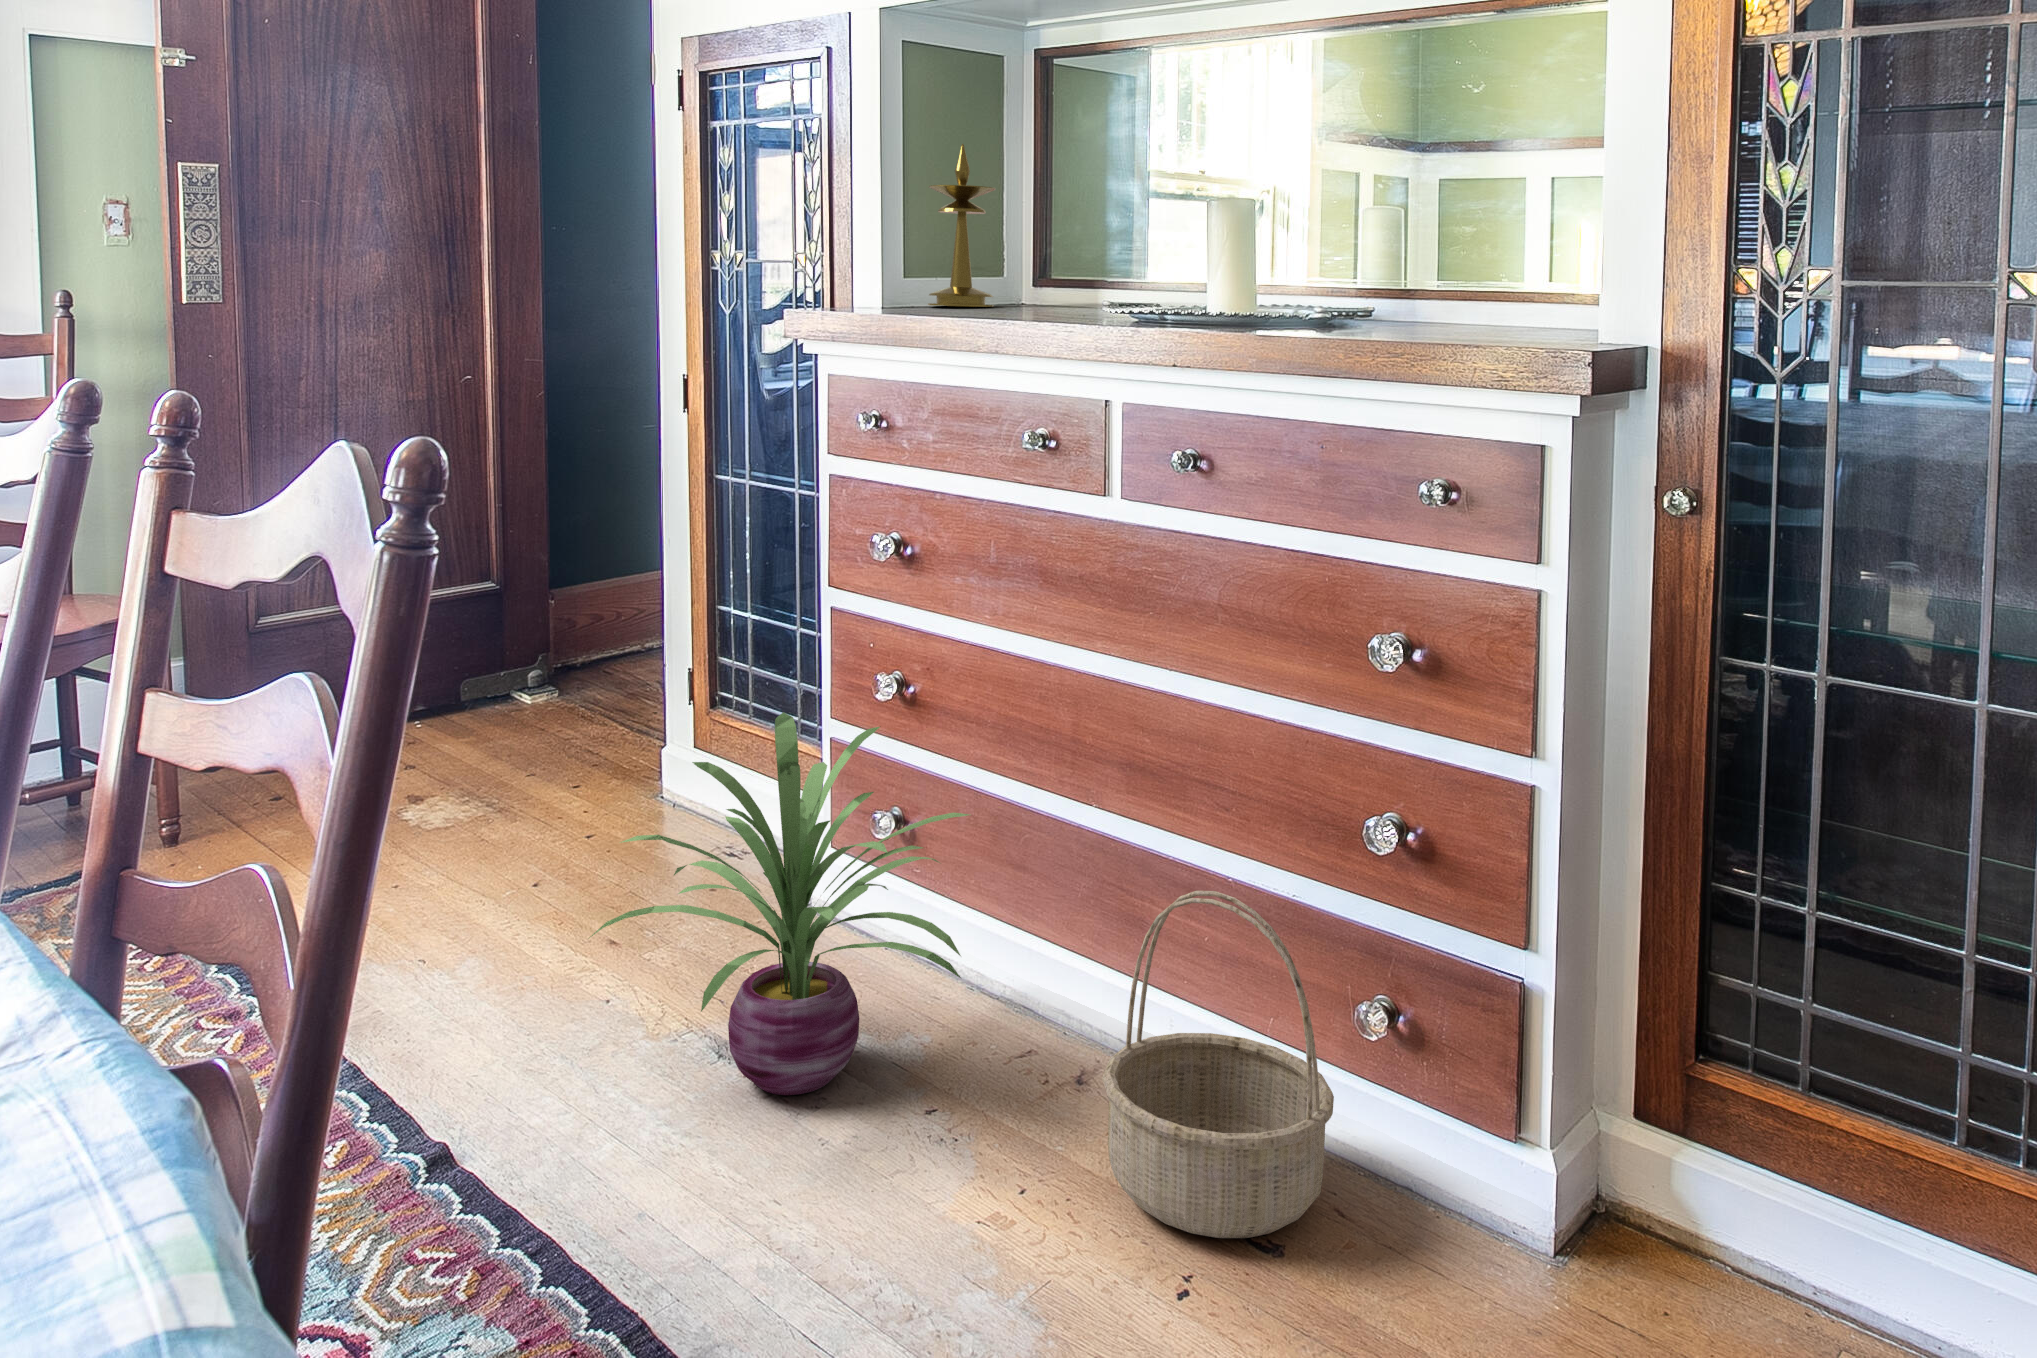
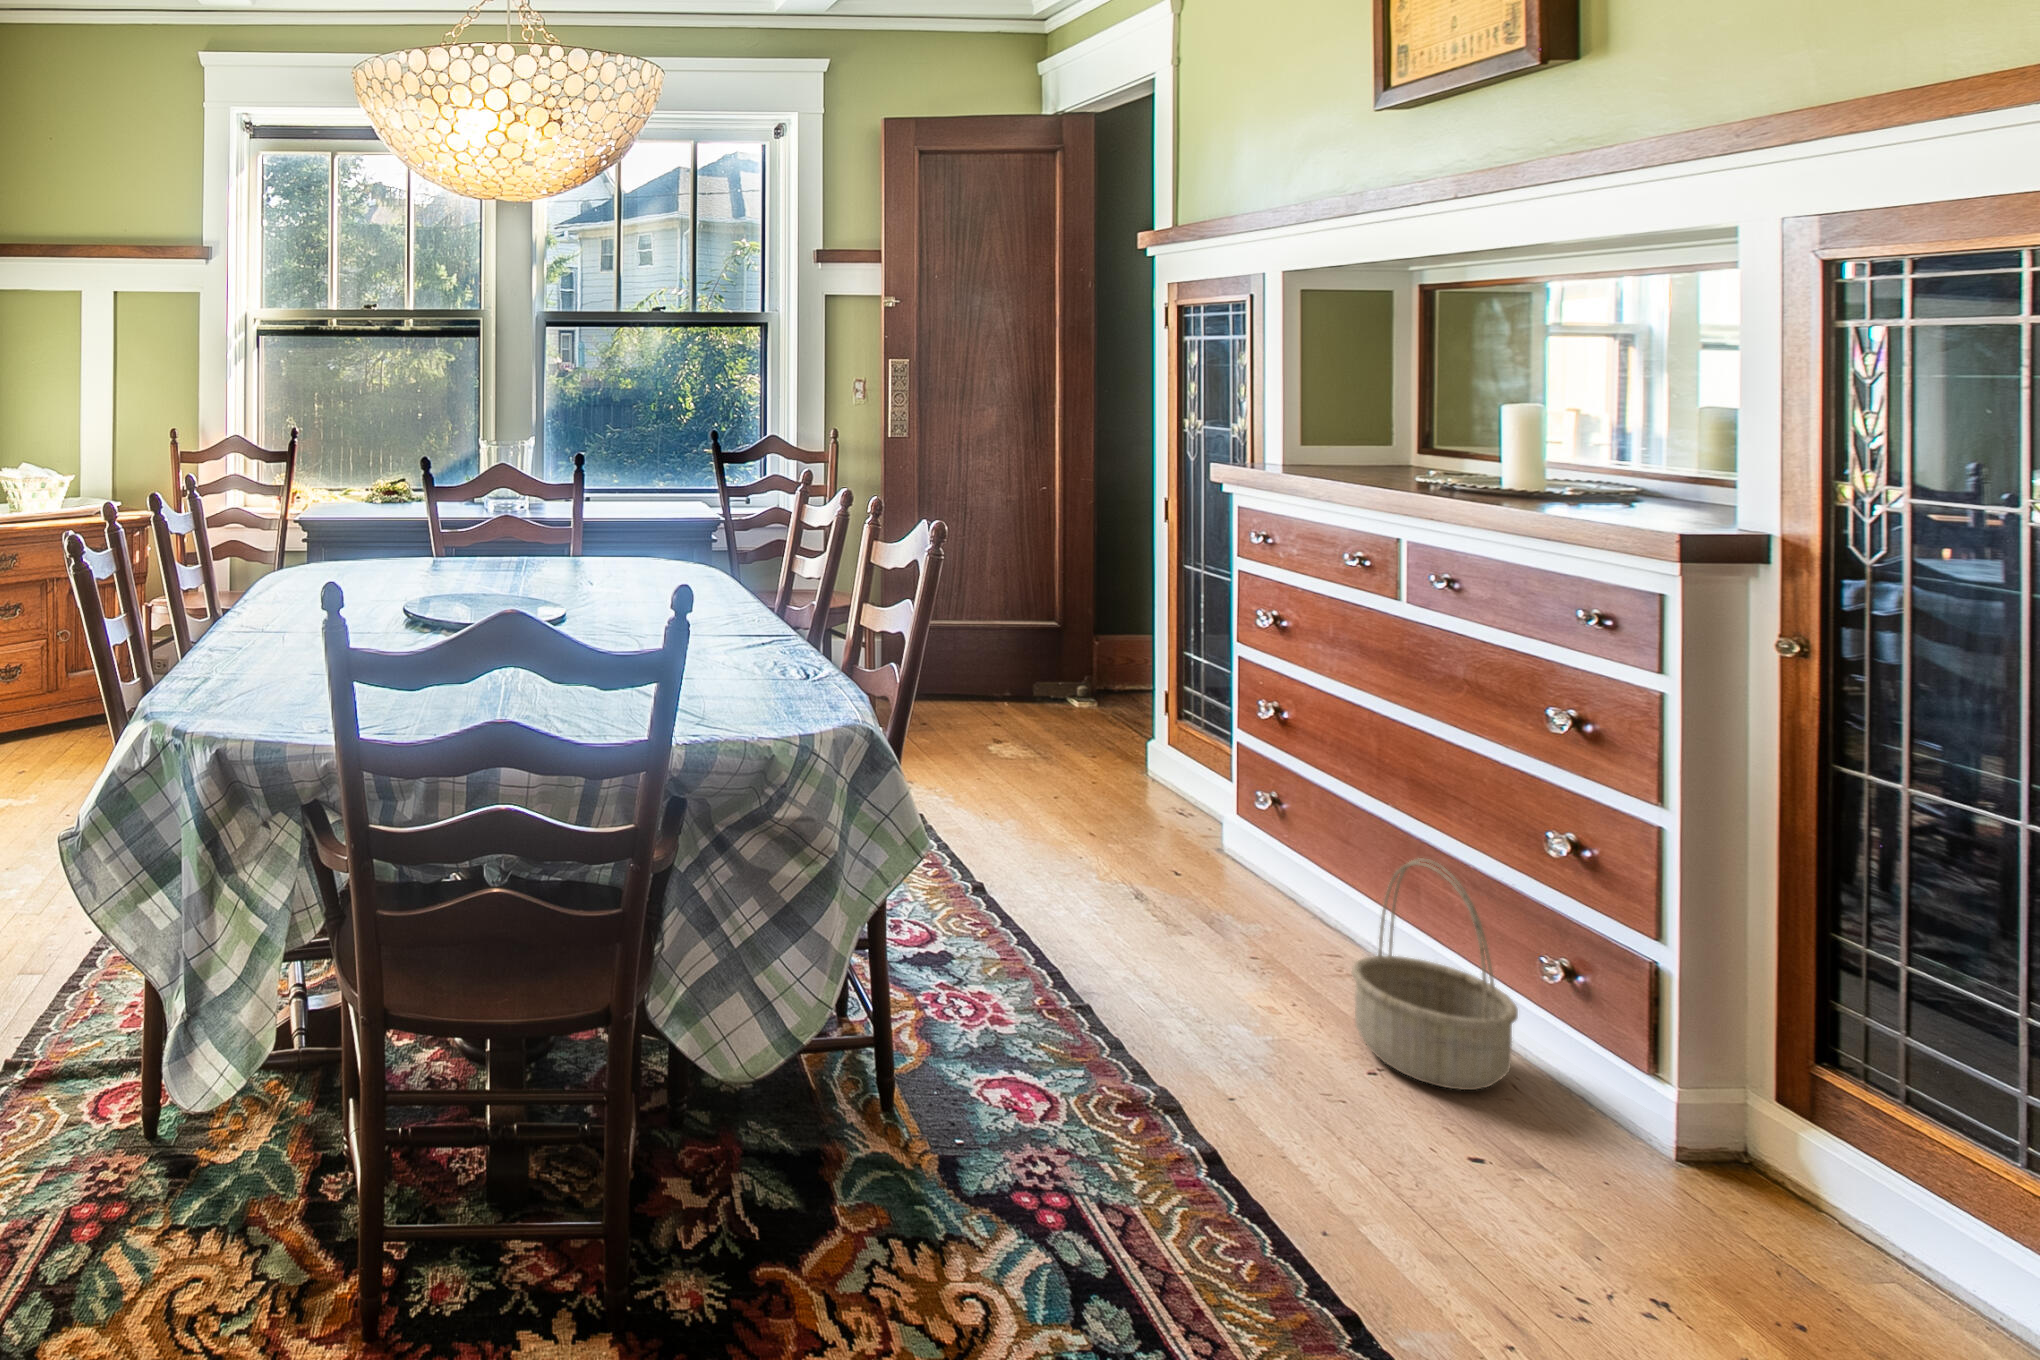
candlestick: present [928,144,996,307] -> none [1325,354,1379,465]
decorative plant: present [592,712,970,1095] -> none [1057,713,1302,944]

